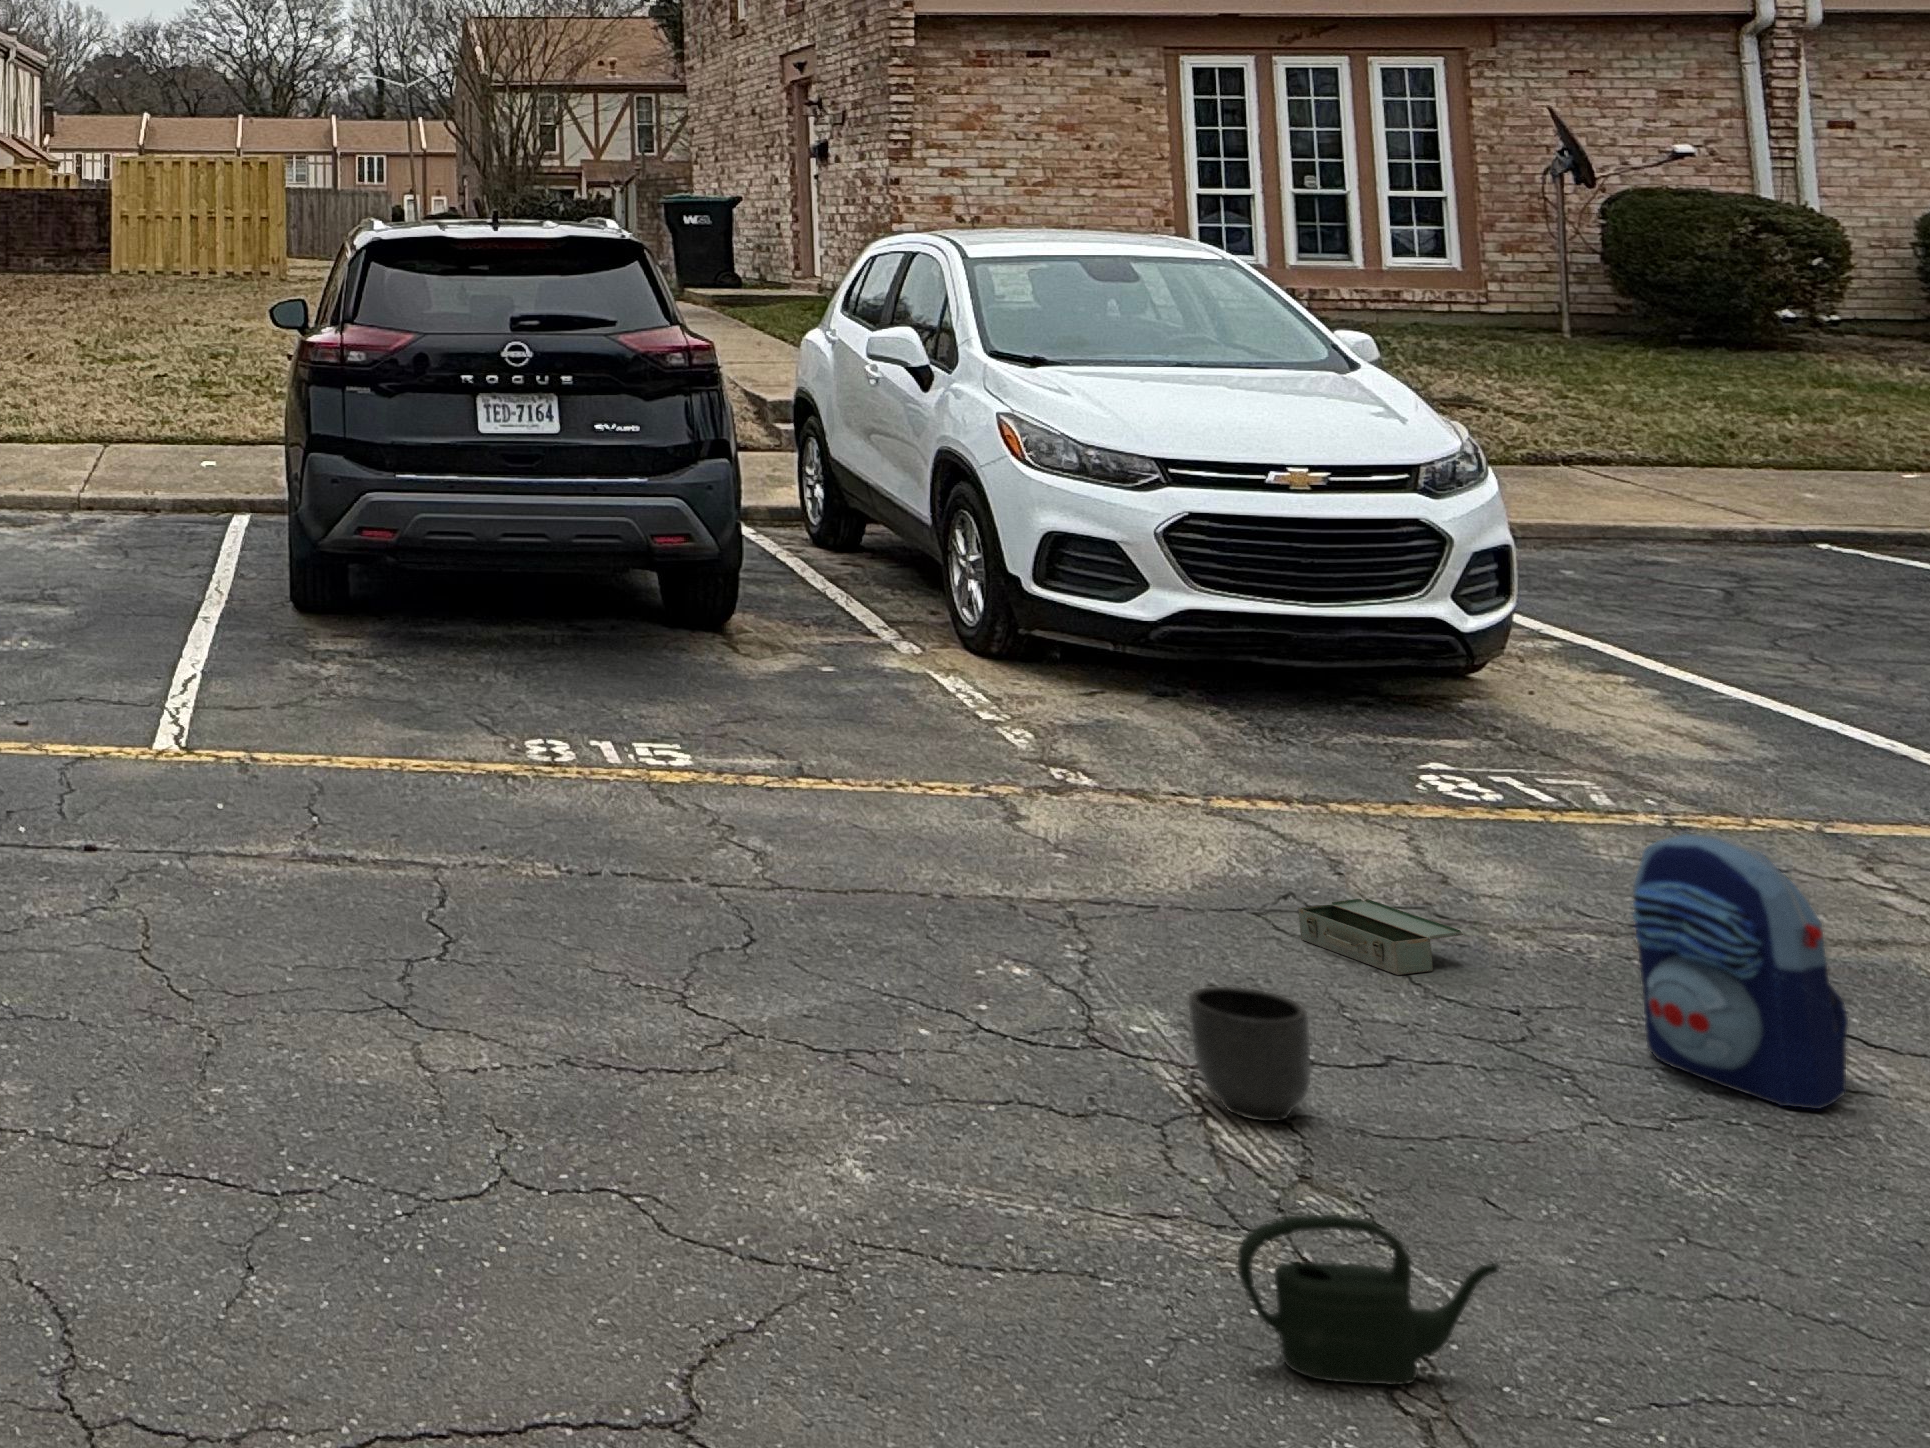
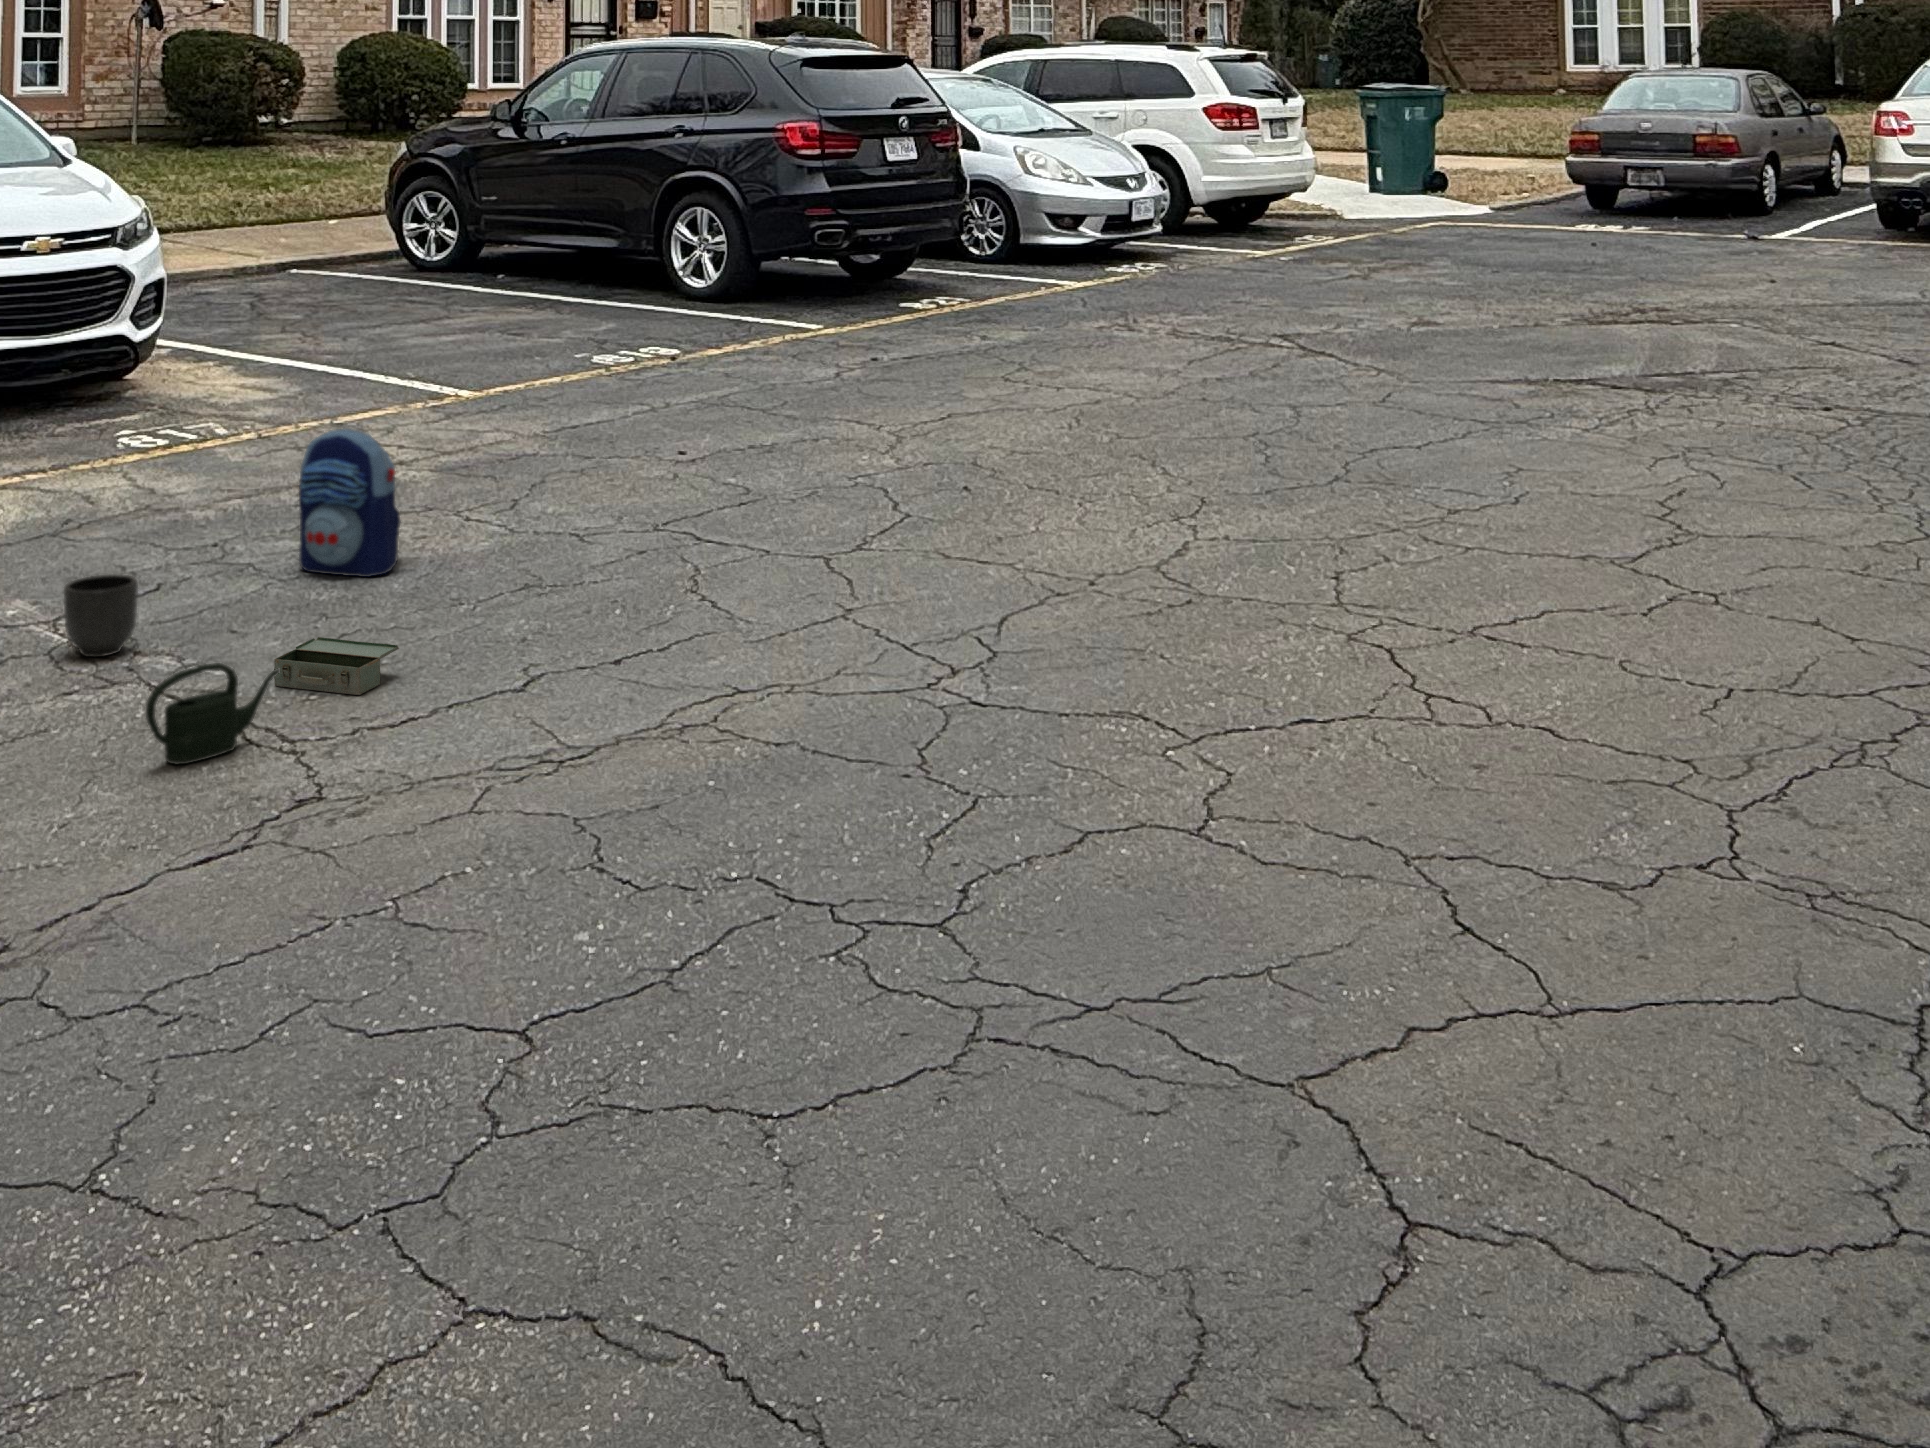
toolbox: present [1298,899,1463,975] -> present [274,637,399,695]

